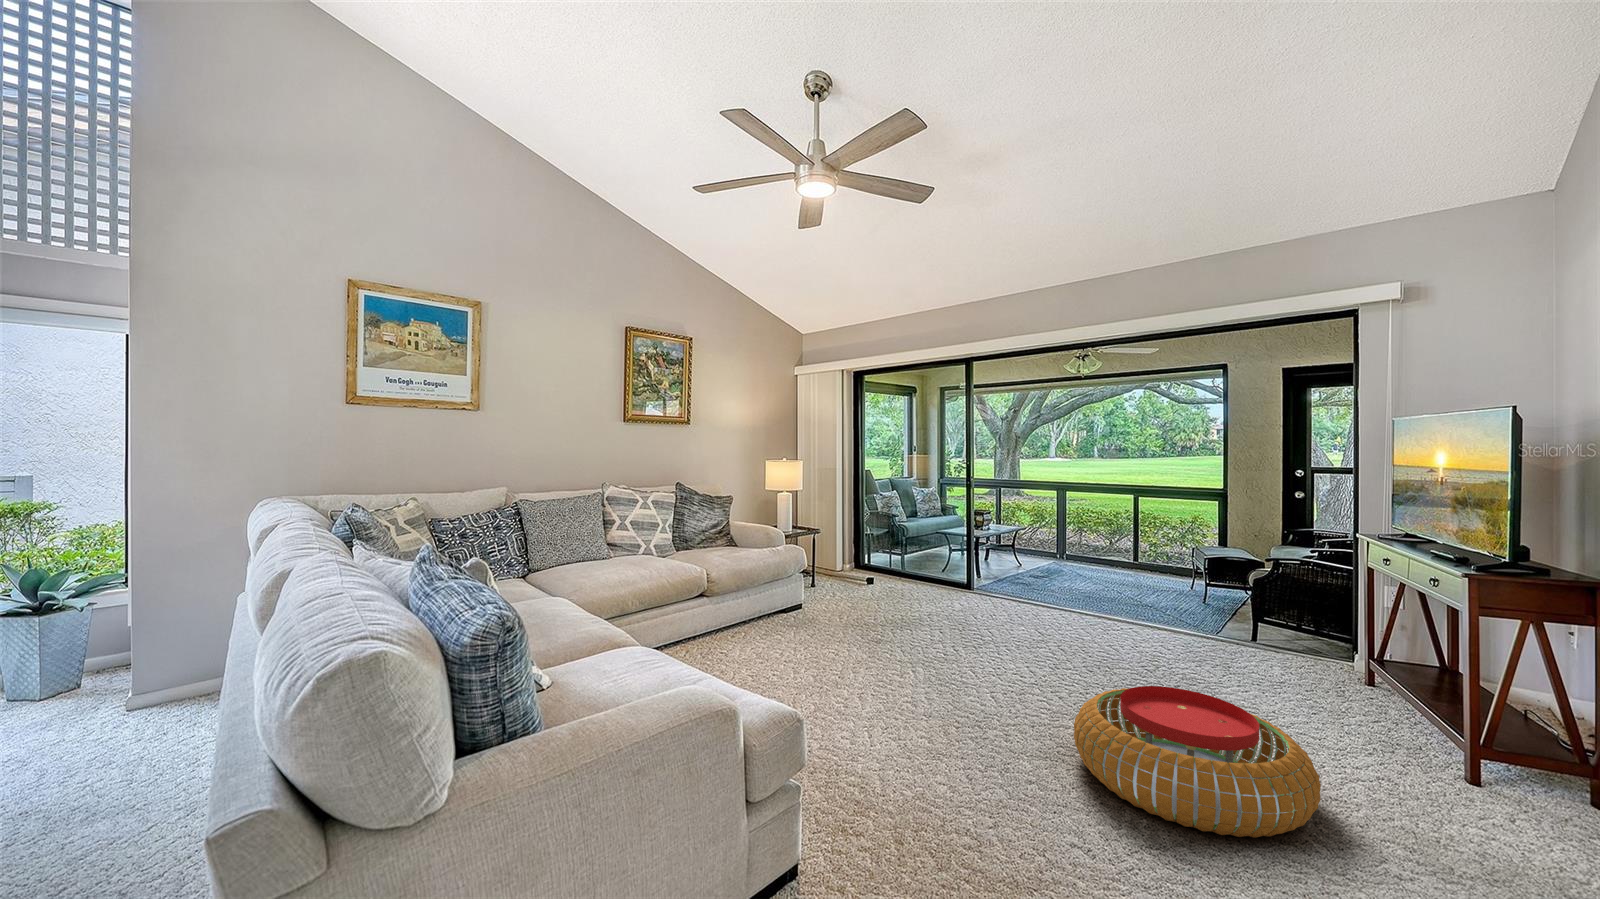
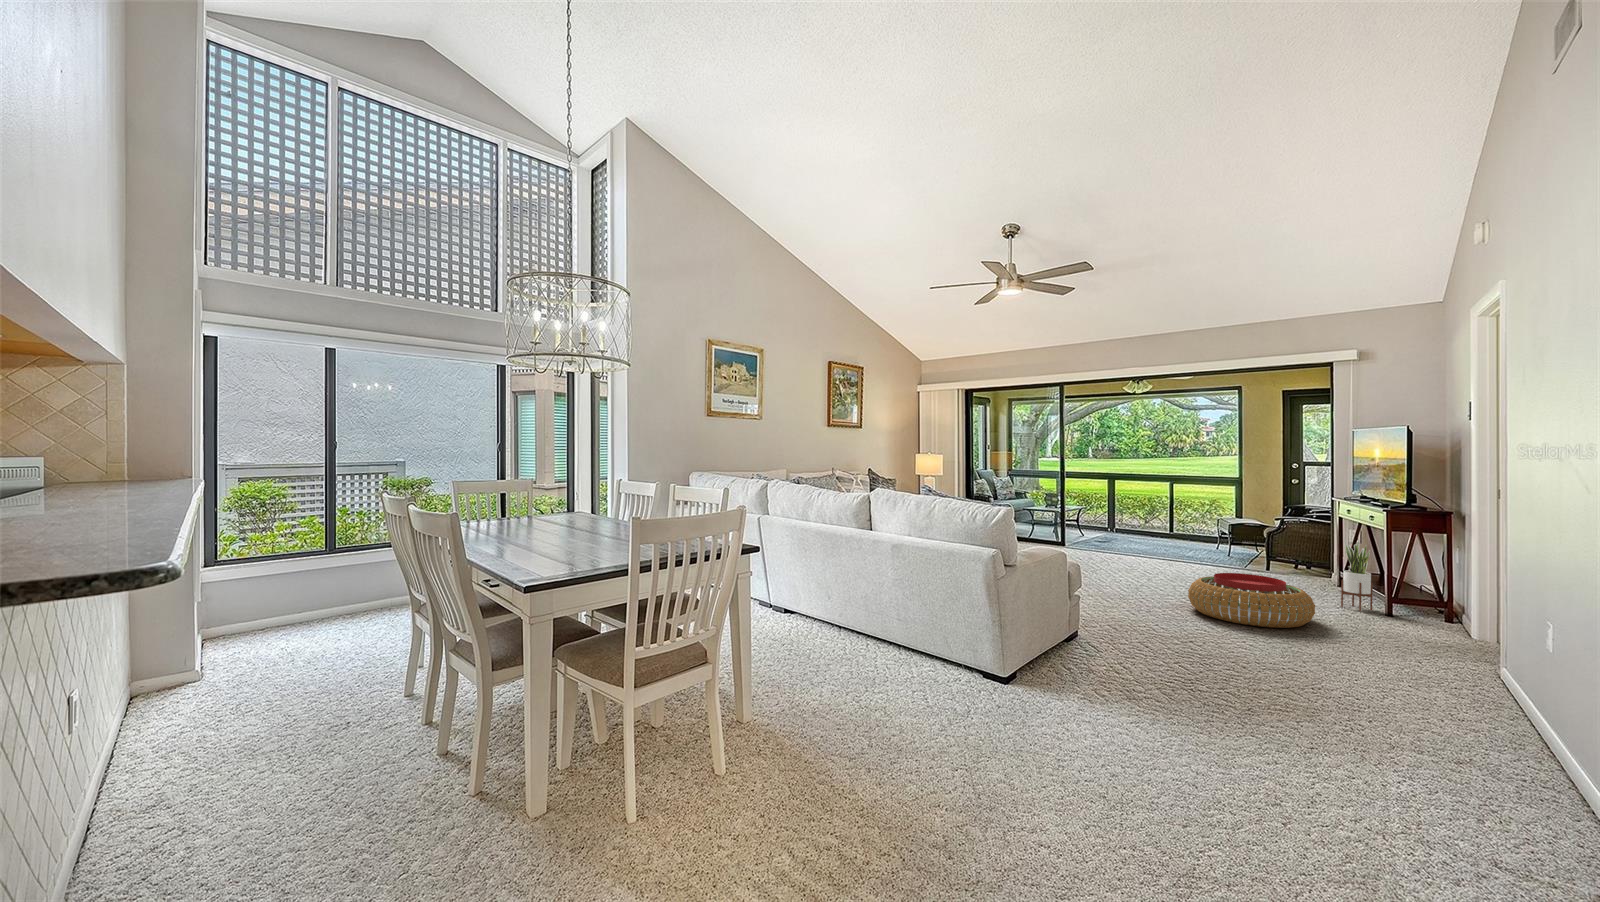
potted plant: none [1374,615,1438,767] -> present [1341,537,1373,611]

